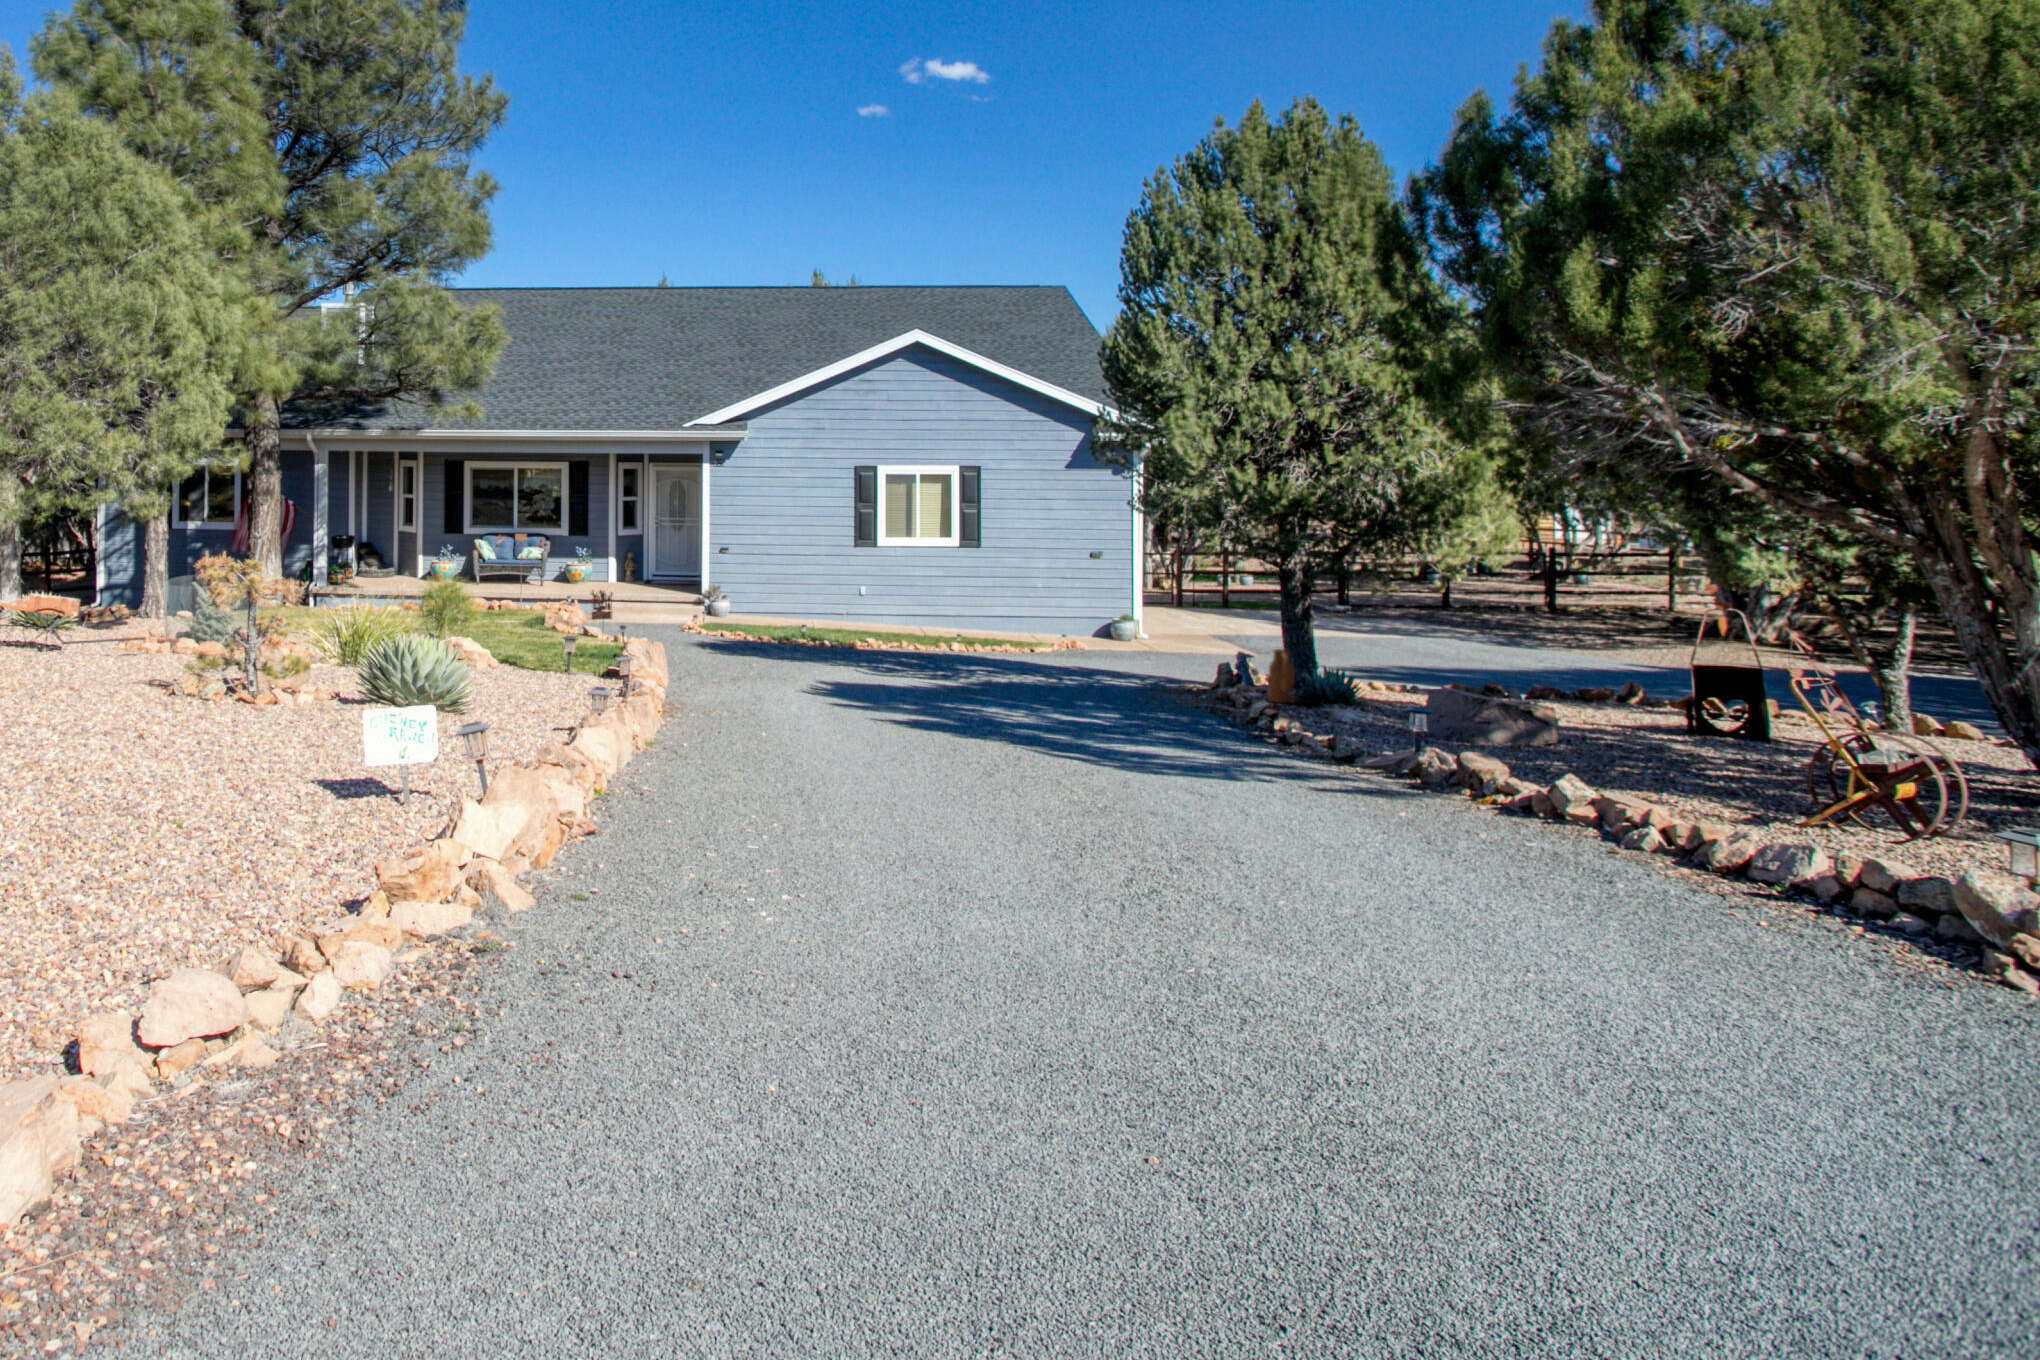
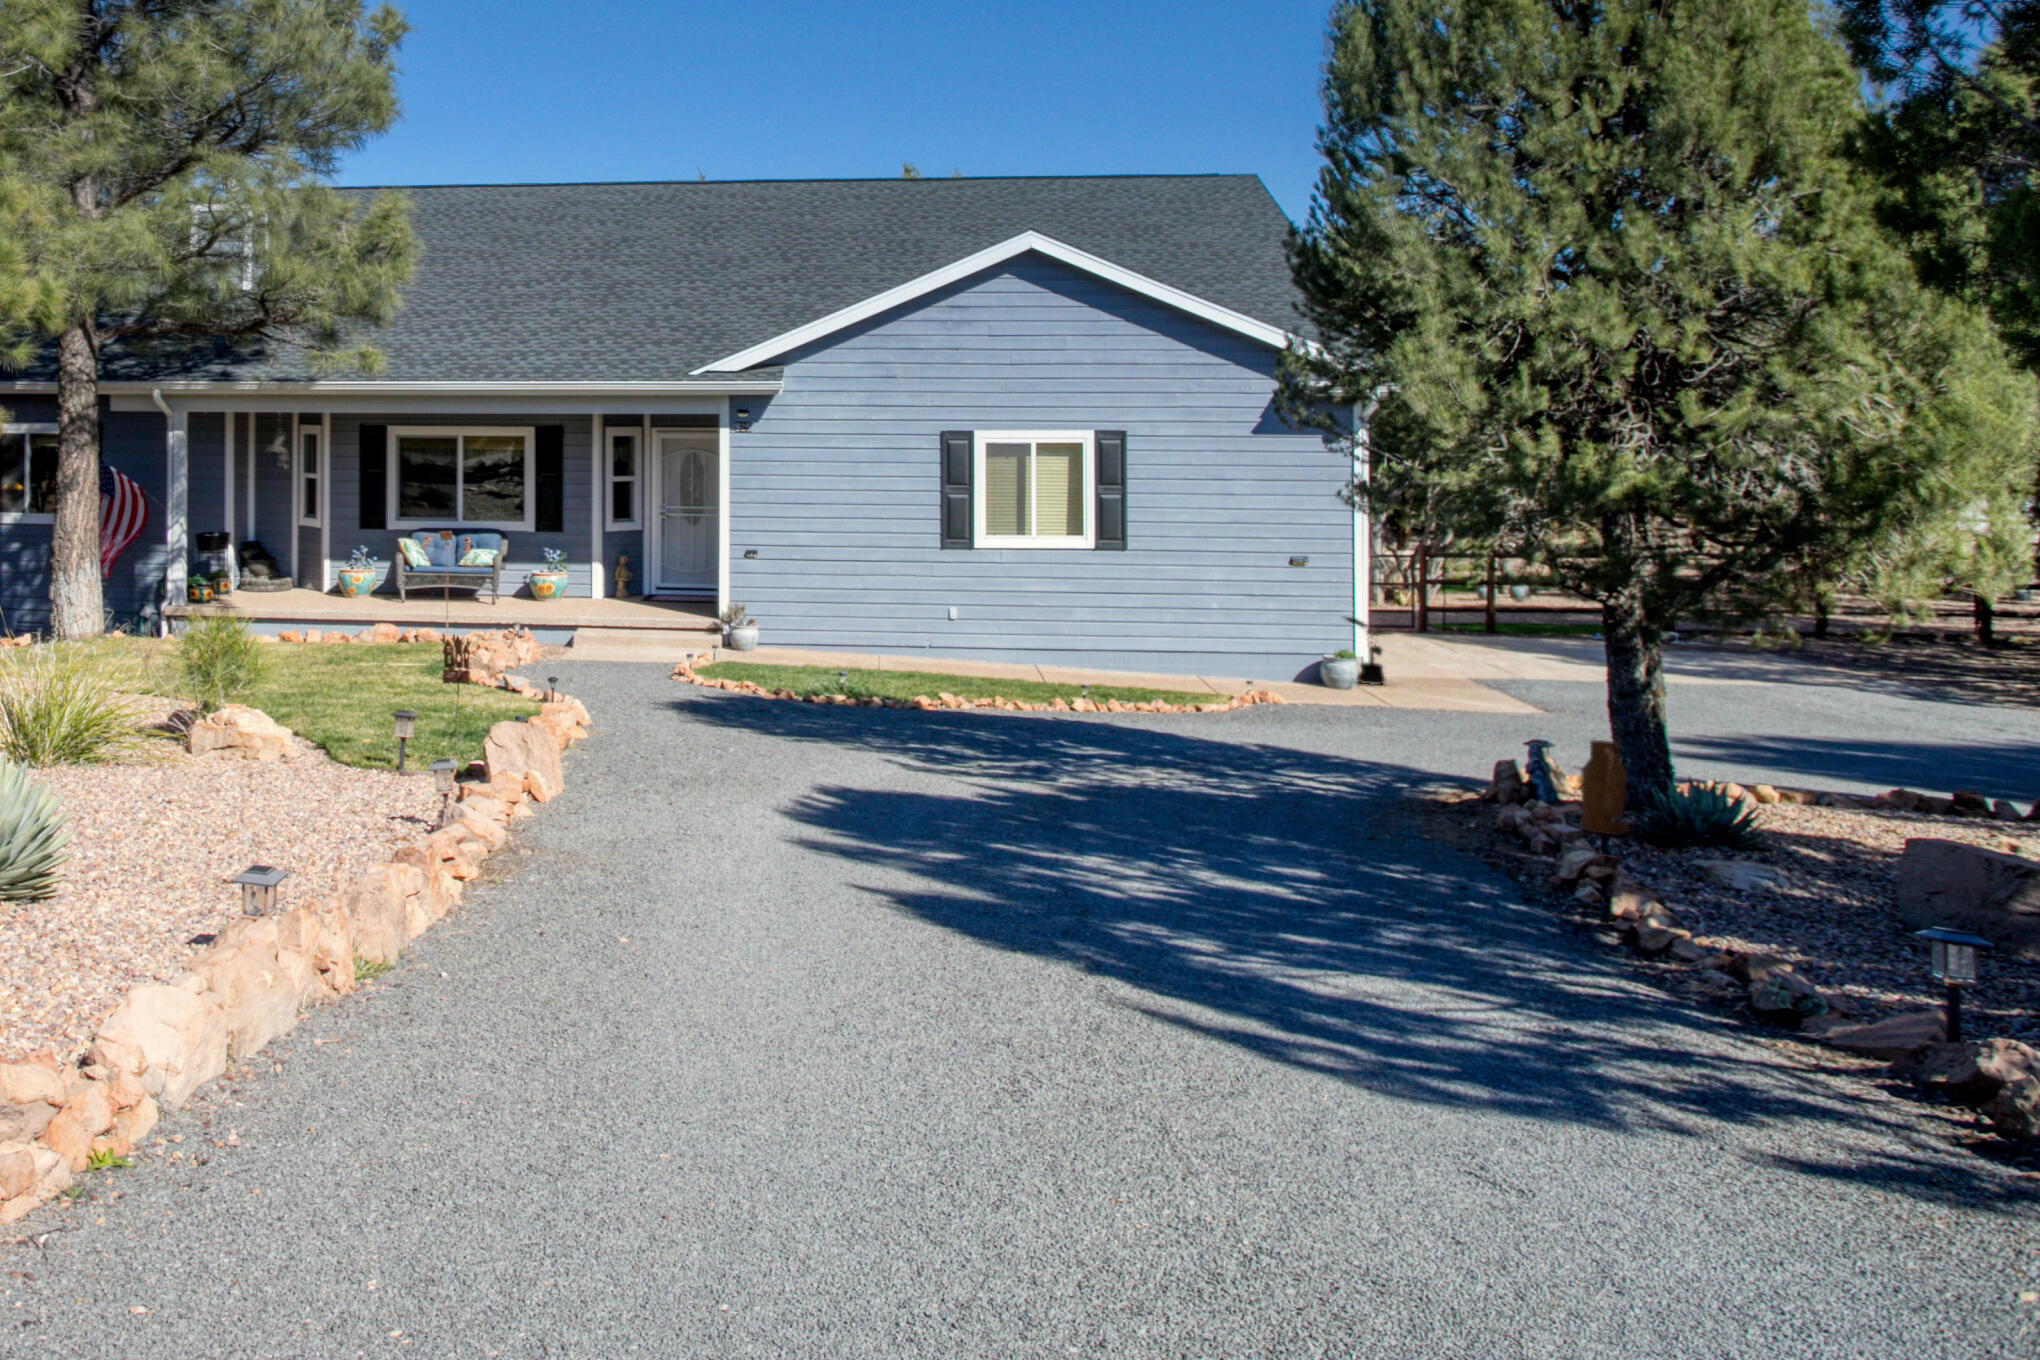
potted plant: none [1124,592,1160,638] -> present [1345,617,1391,685]

